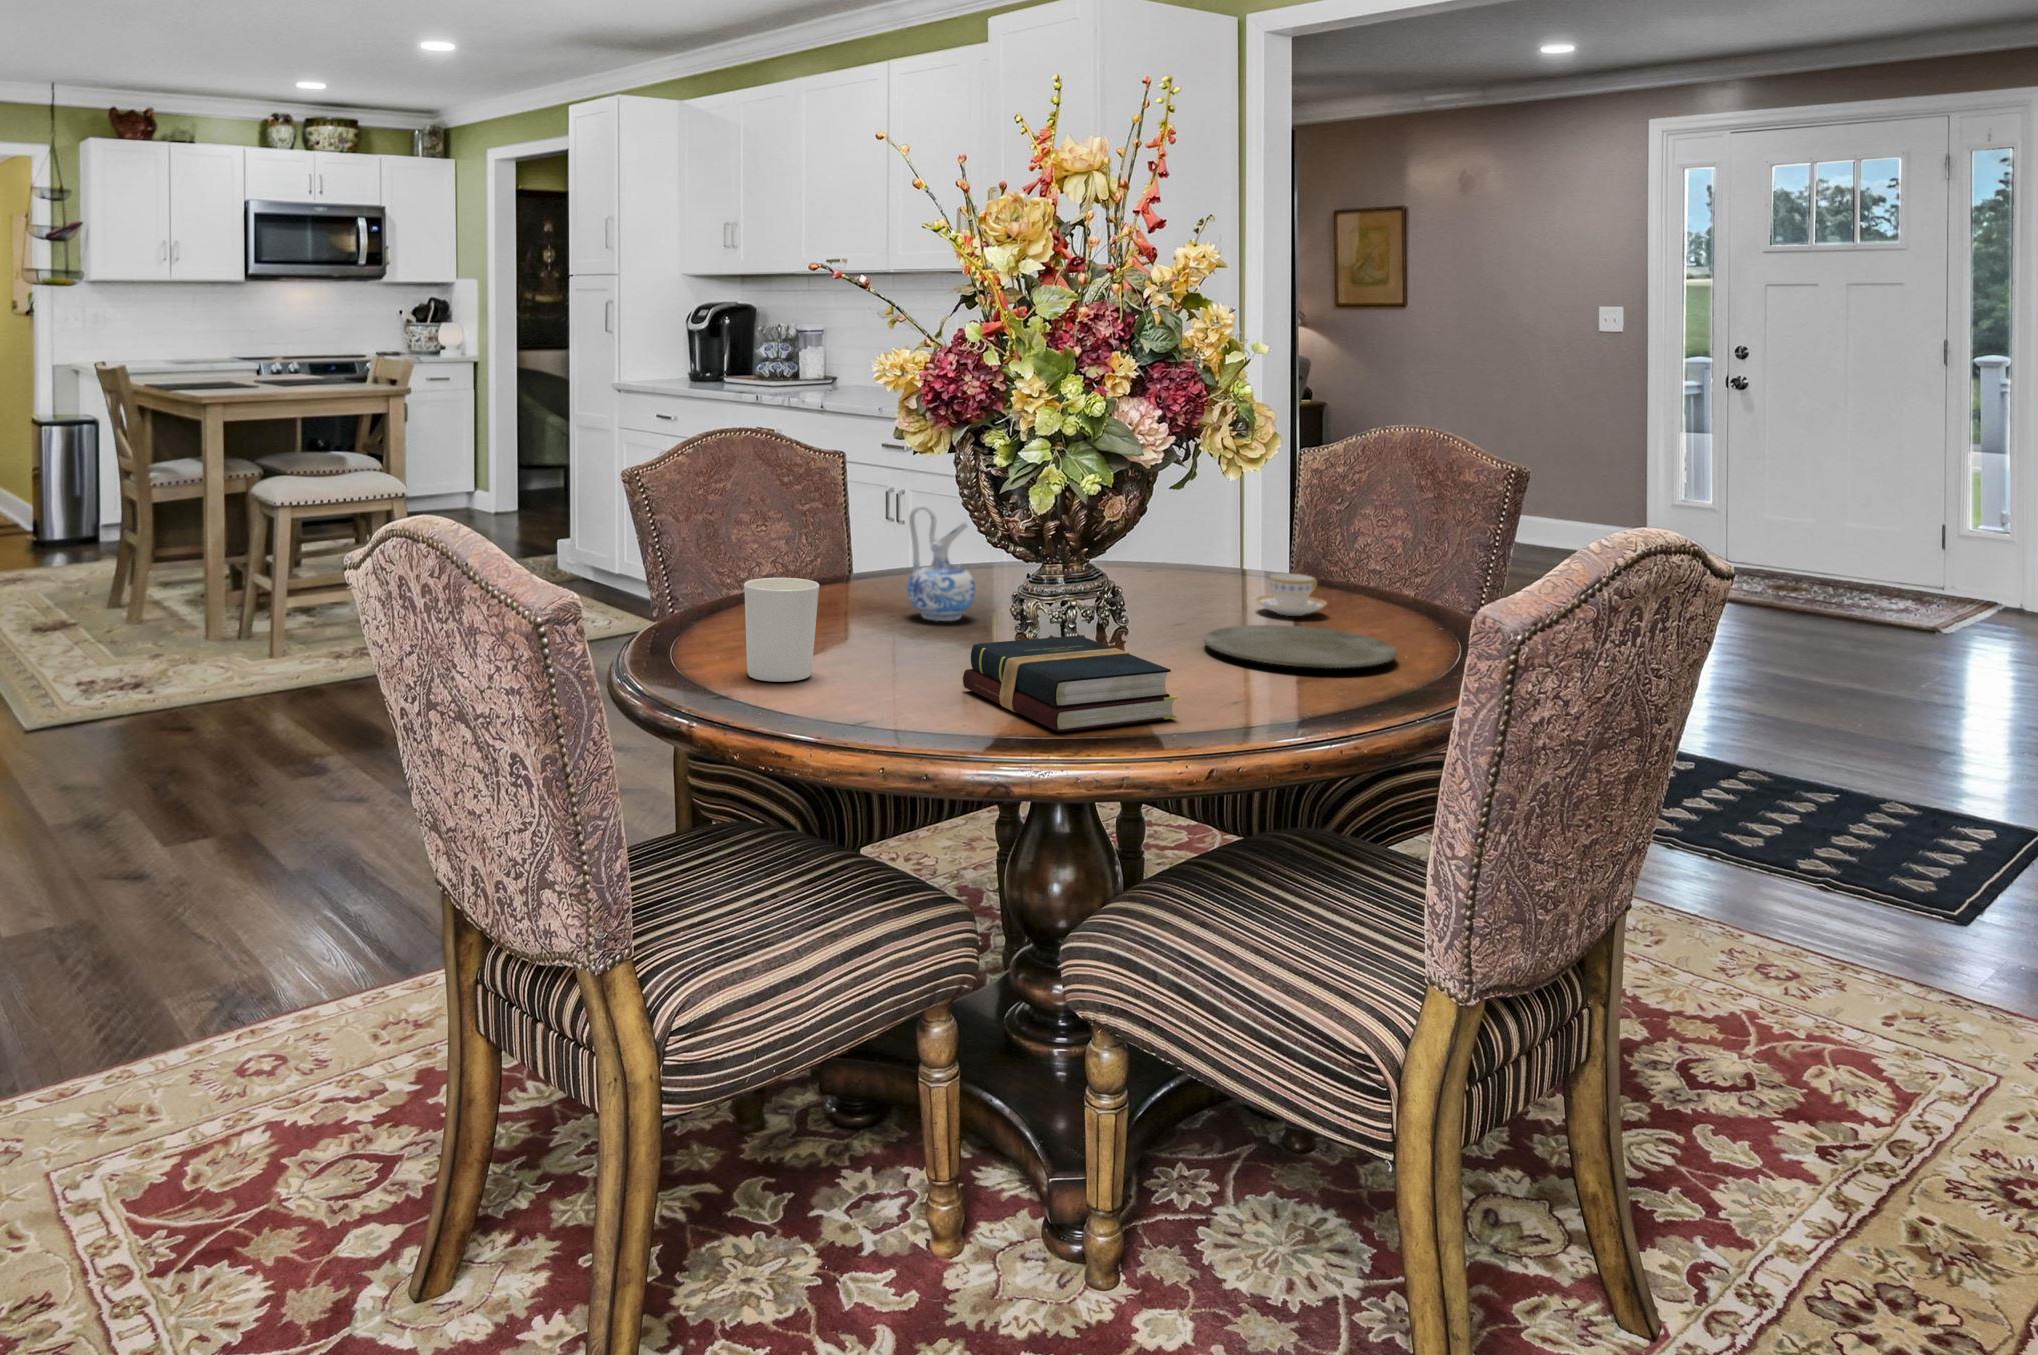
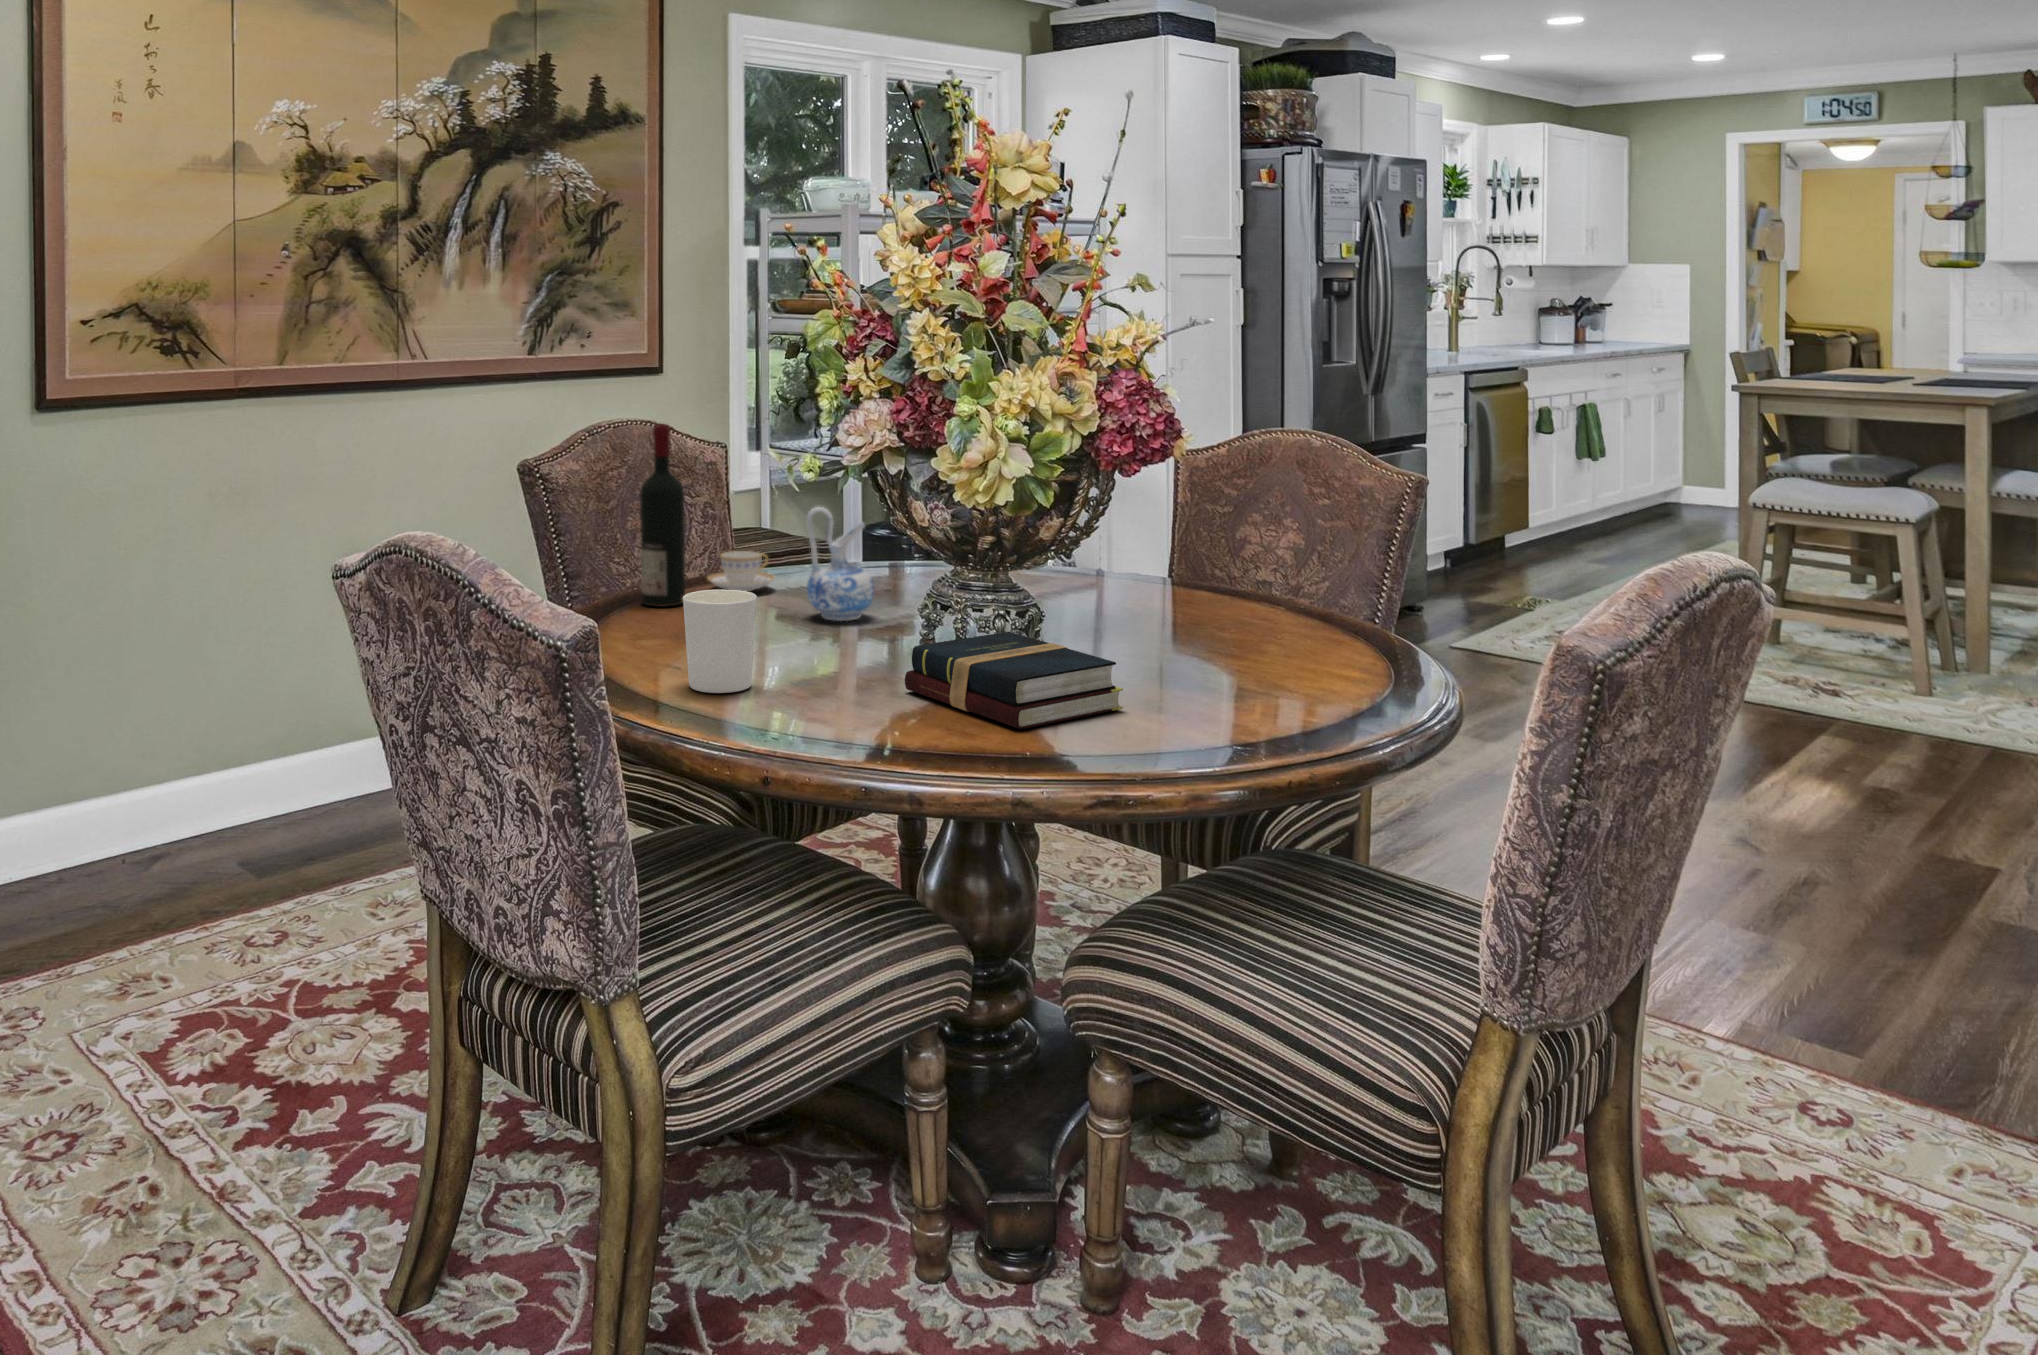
wine bottle: none [749,416,797,599] -> present [640,424,685,607]
teacup: present [1256,573,1326,616] -> present [708,551,775,591]
plate: present [1204,625,1397,668] -> none [1107,608,1297,650]

